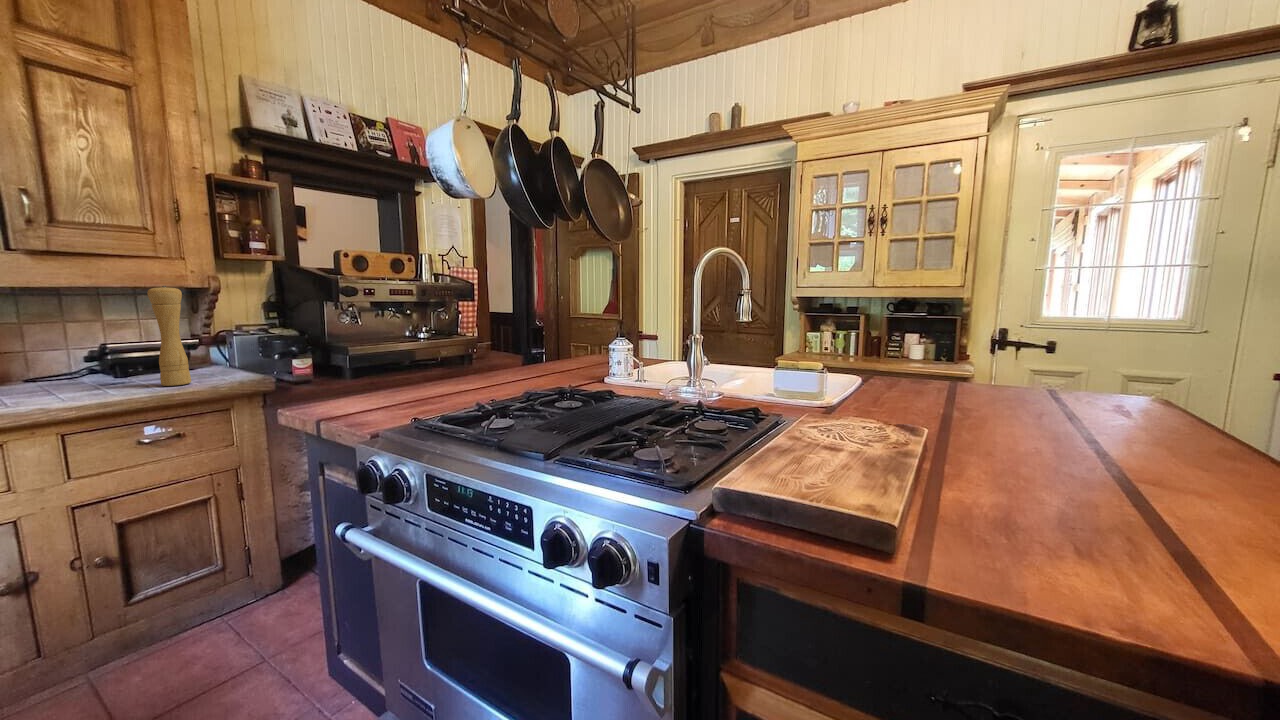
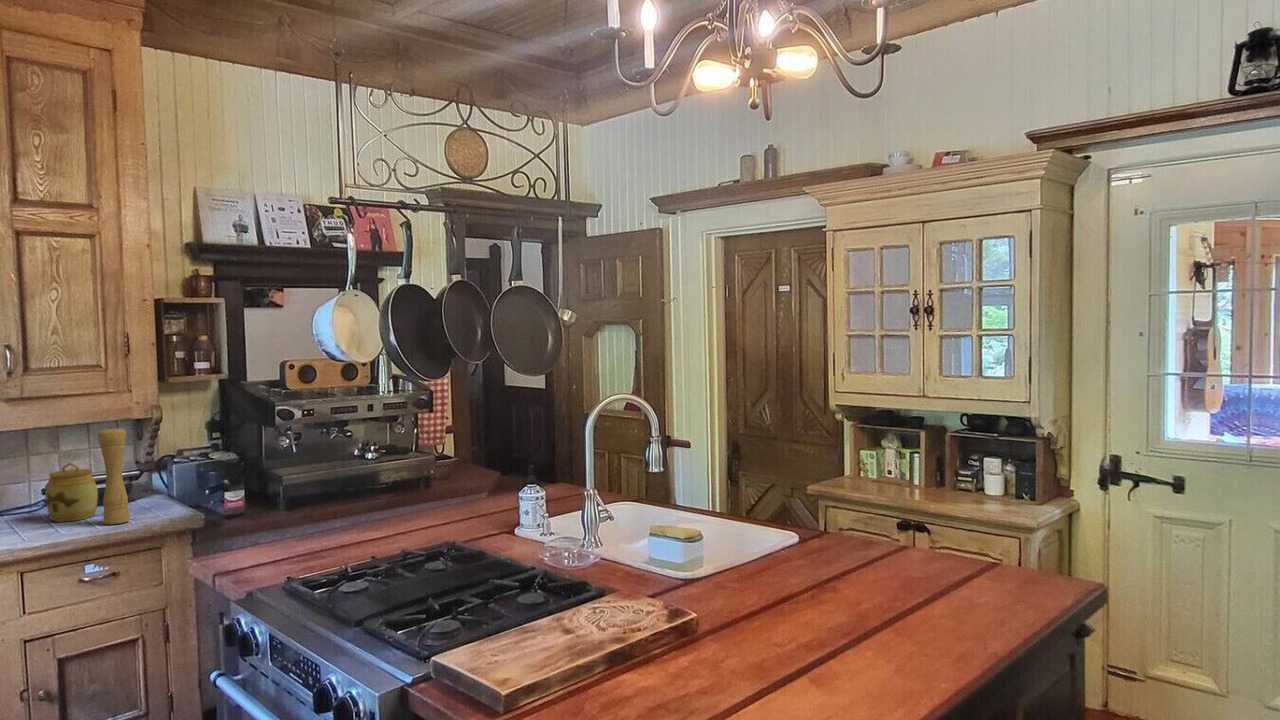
jar: none [87,325,152,385] -> present [45,462,98,522]

